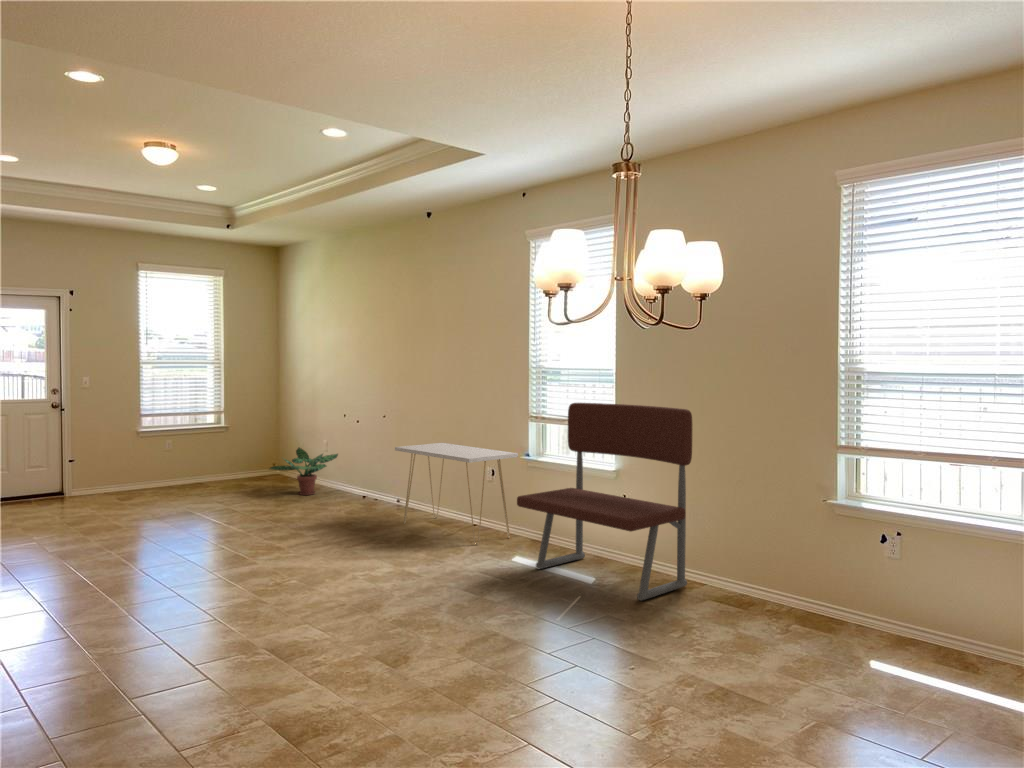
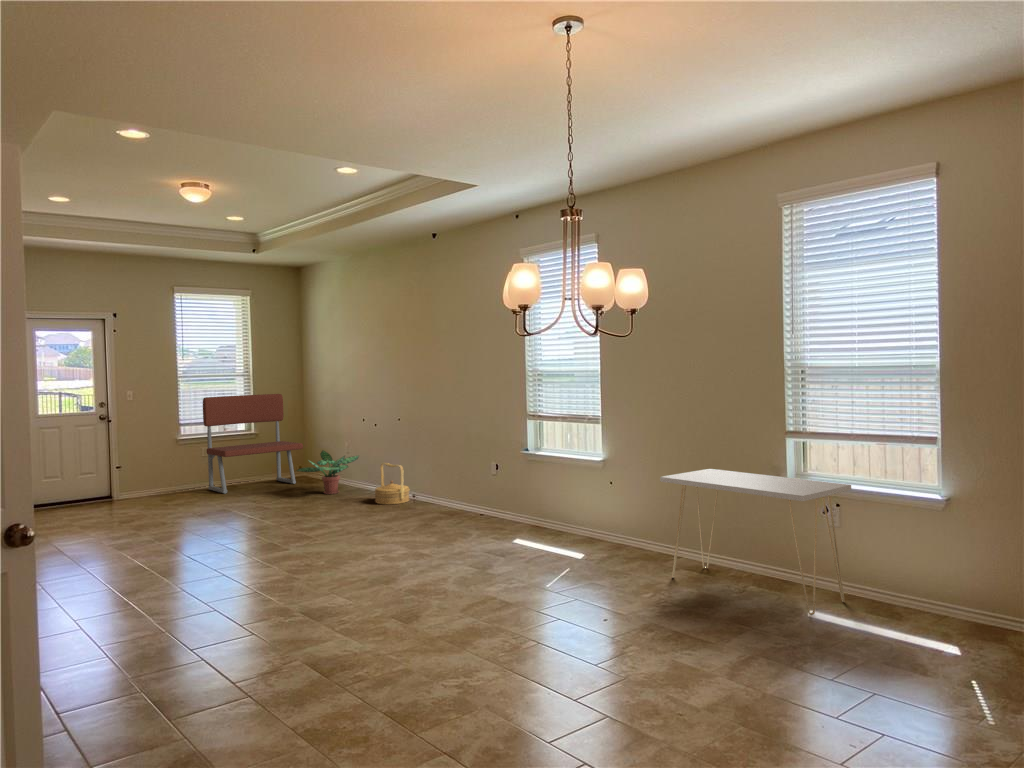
bench: present [517,403,692,601] -> present [203,394,303,494]
console table: present [395,443,518,545] -> present [660,469,851,615]
woven basket: none [354,463,393,509] -> present [375,463,409,504]

